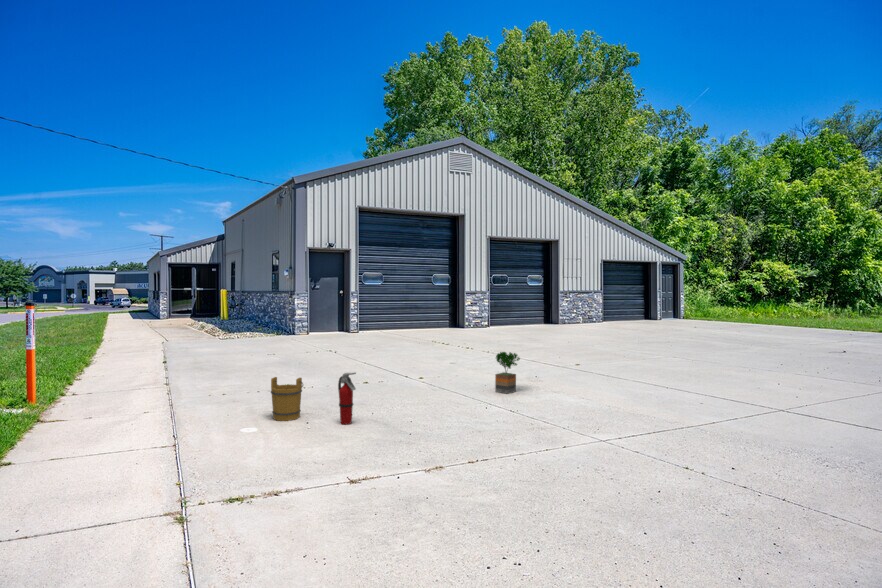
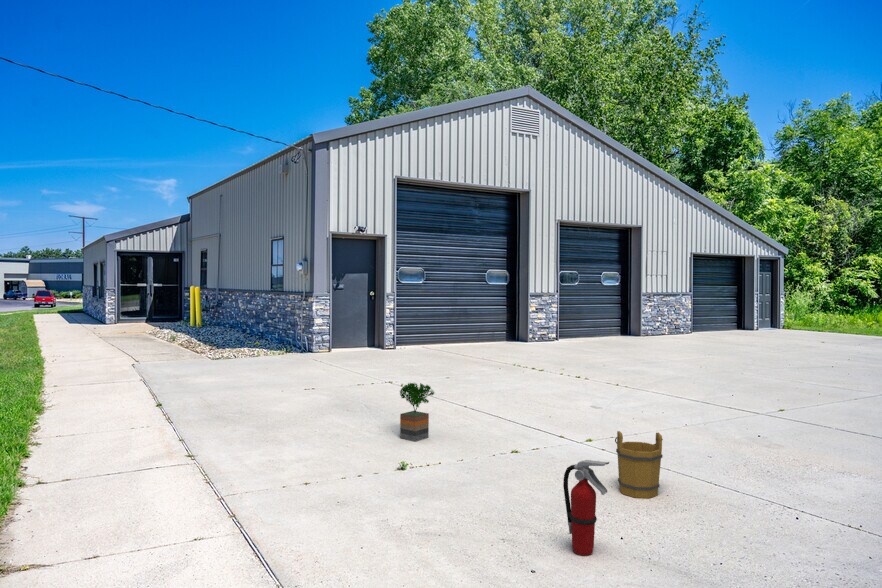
potted tree: present [495,352,520,394] -> present [400,383,434,441]
bucket: present [271,377,303,421] -> present [615,431,663,498]

